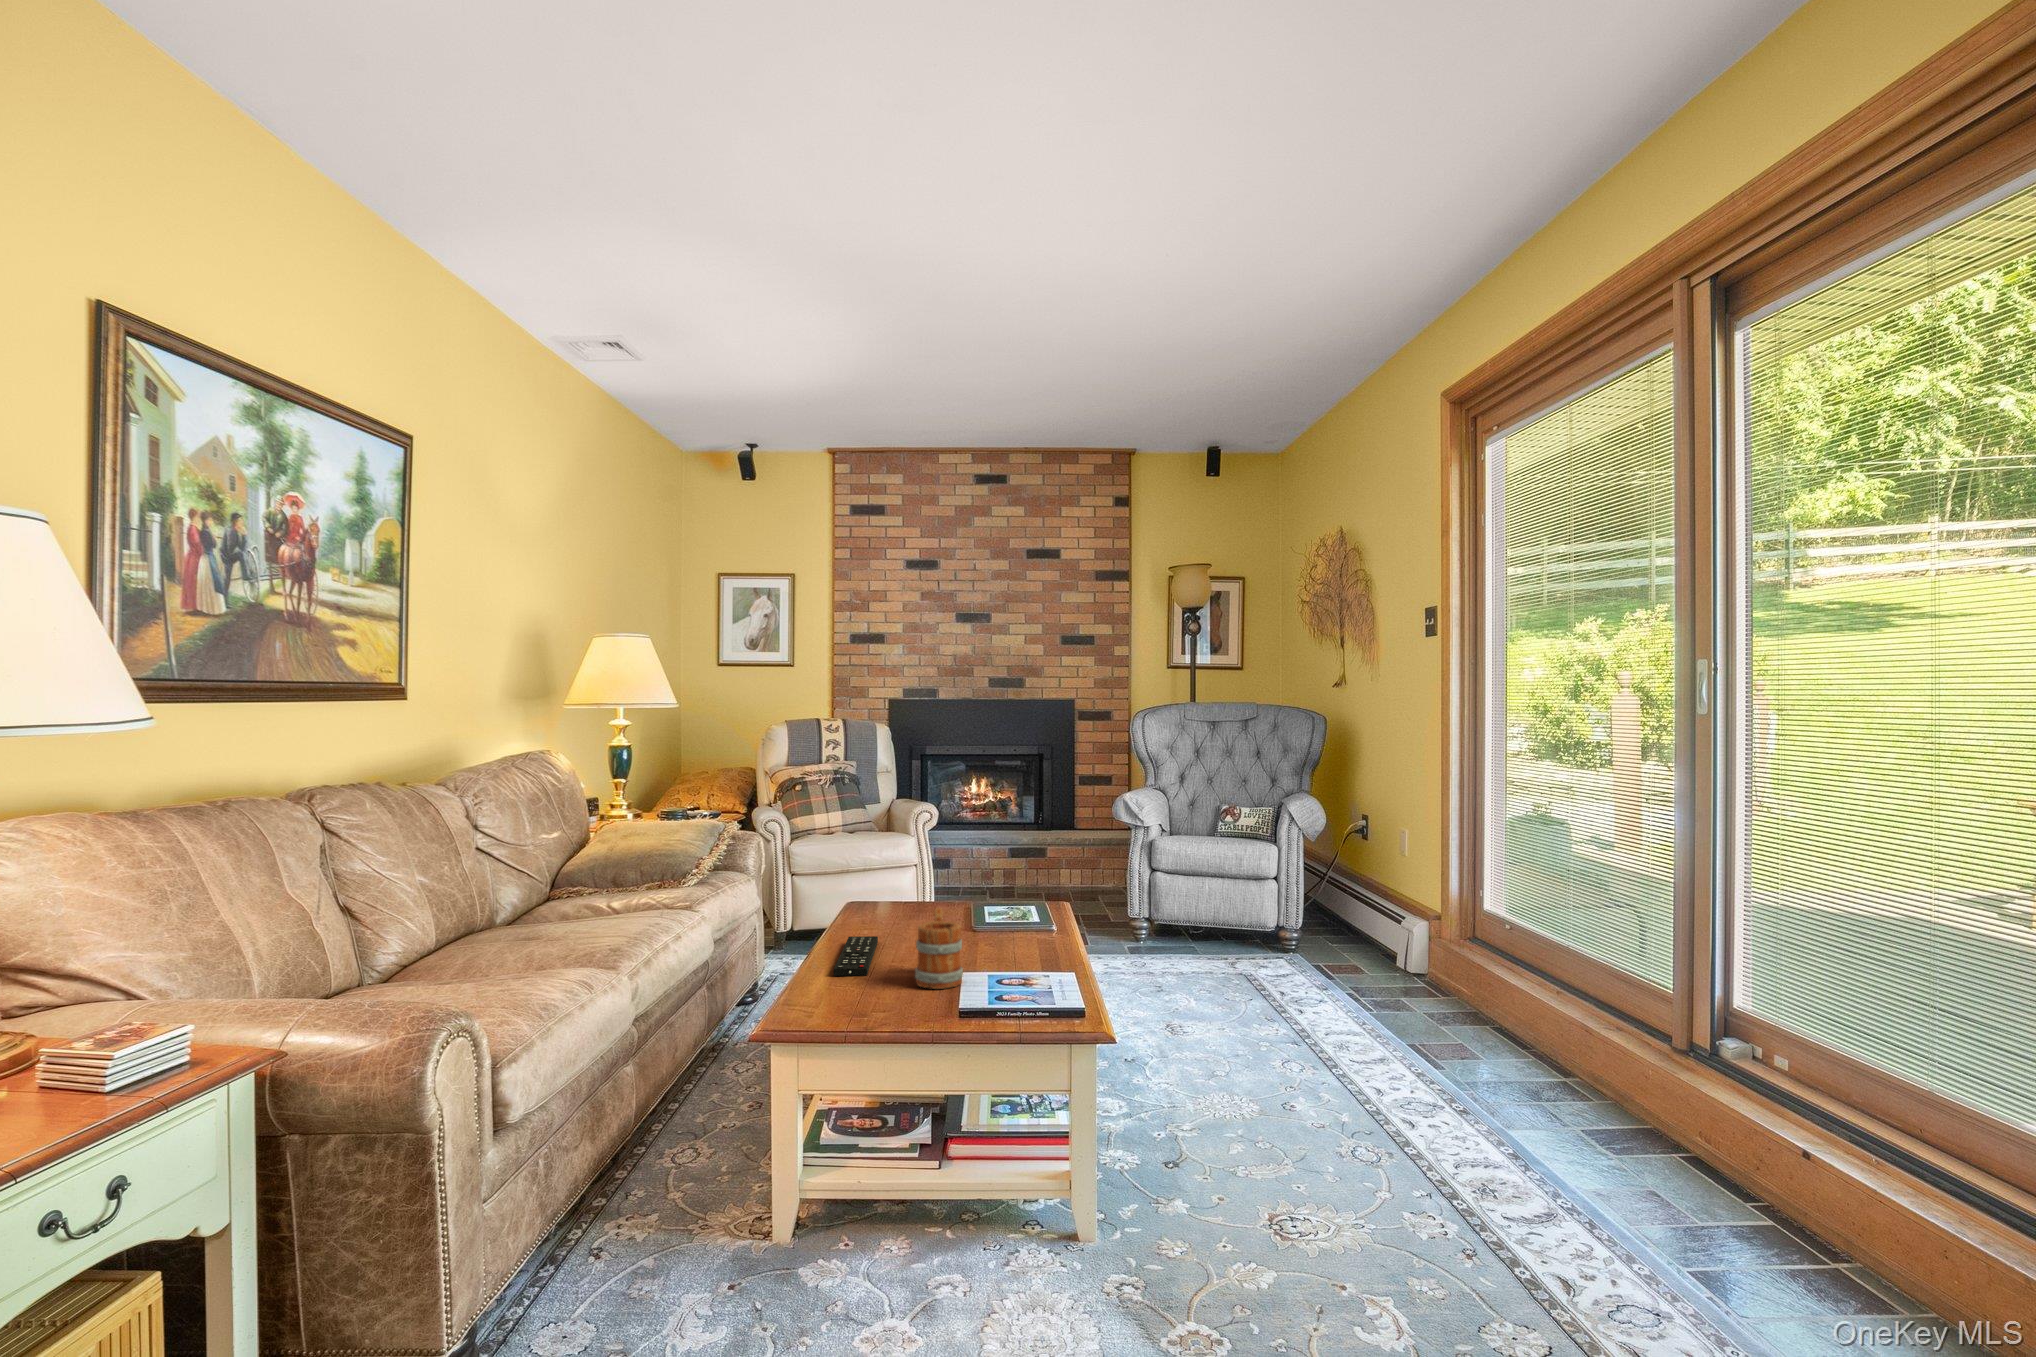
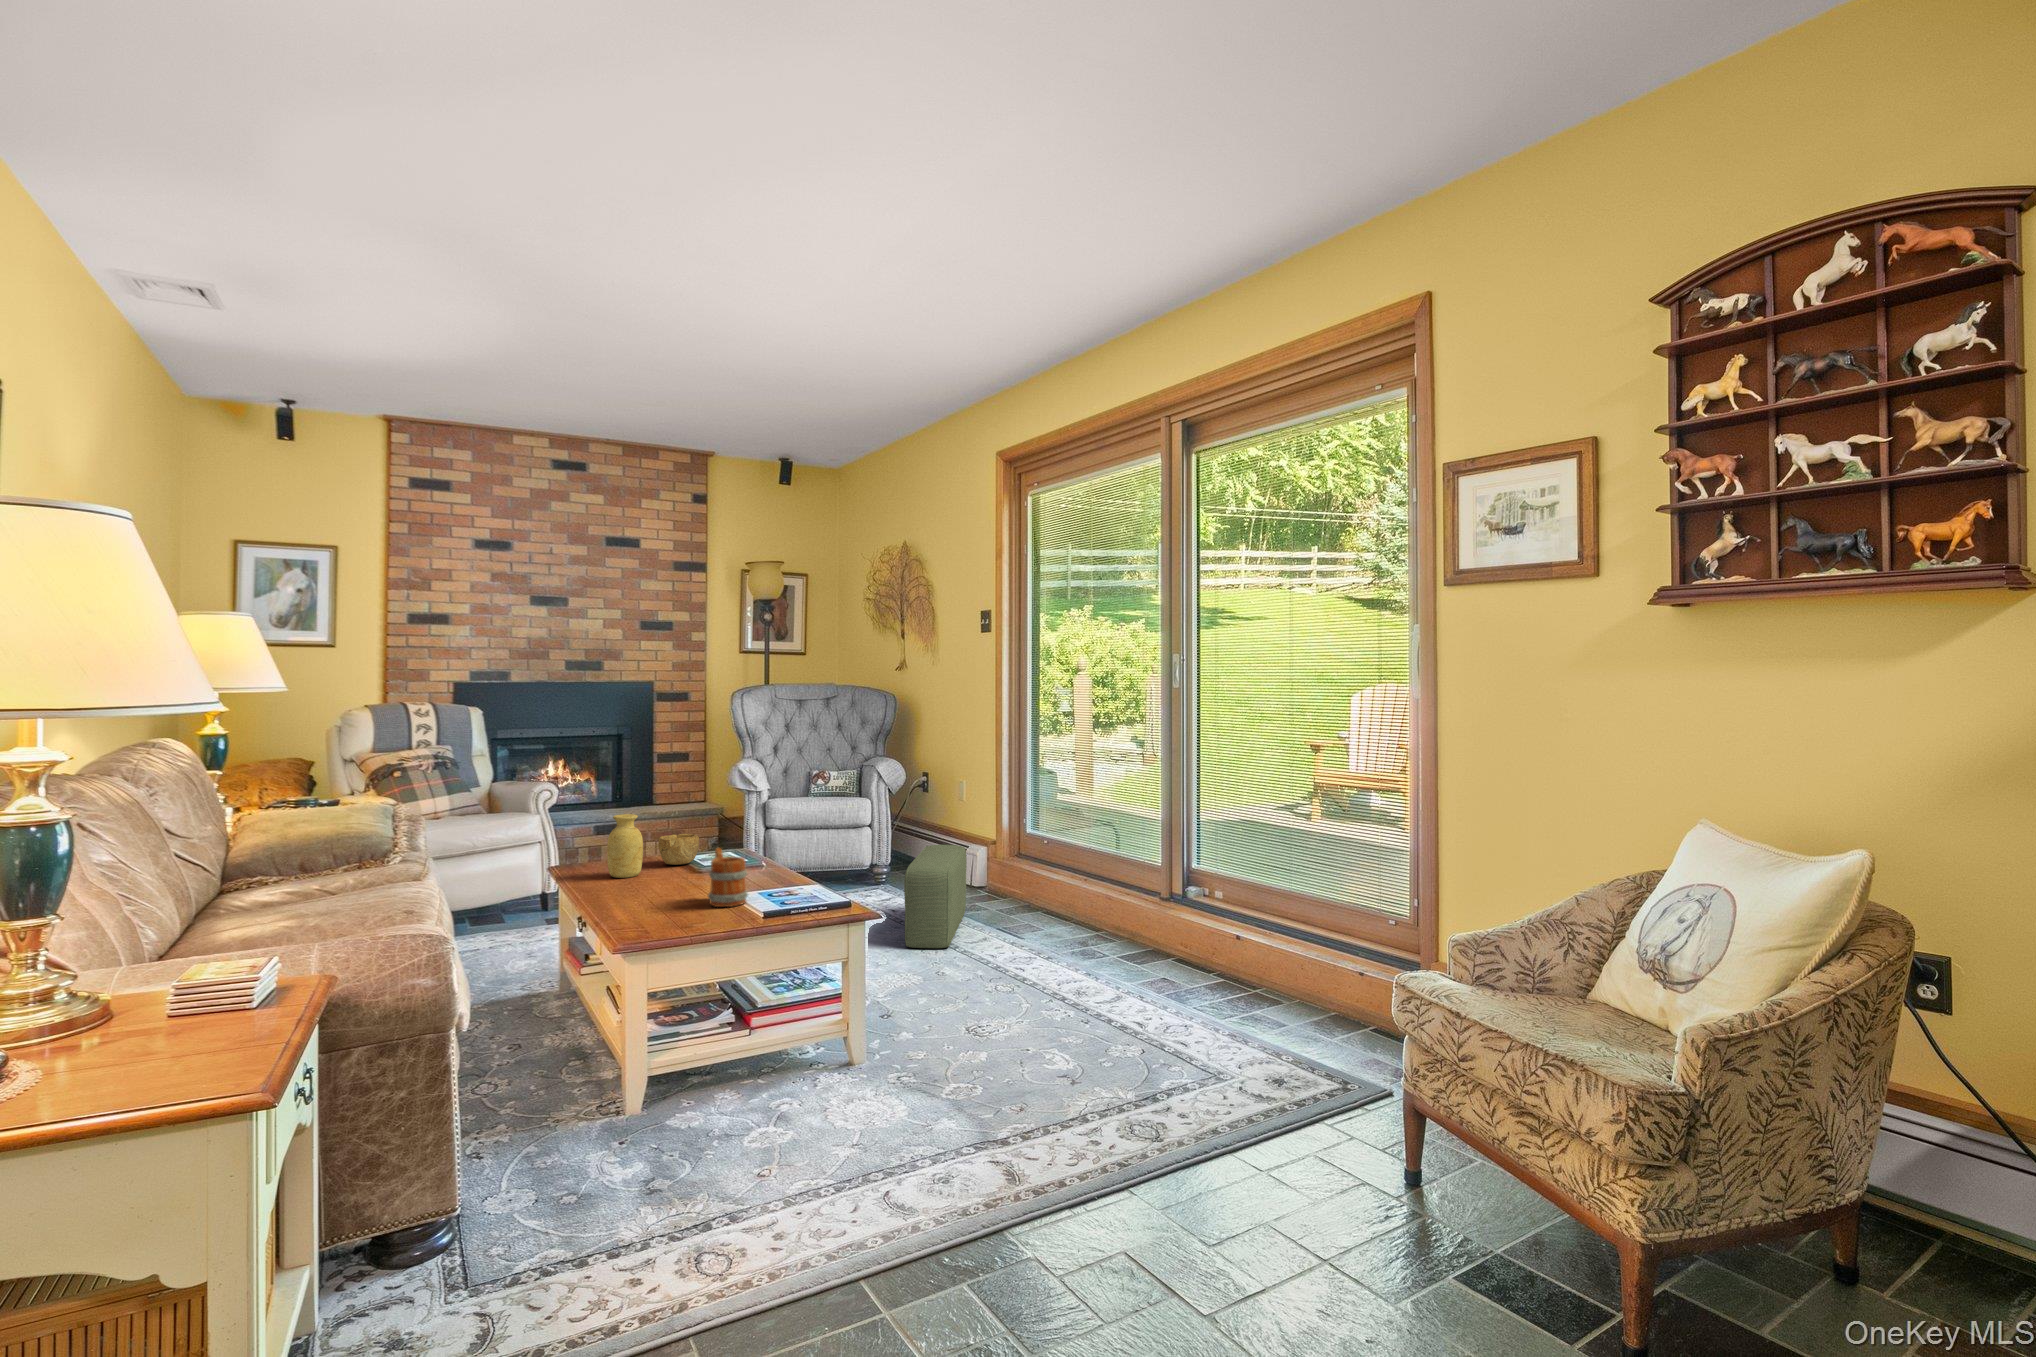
vase: none [873,851,912,926] -> present [607,814,643,878]
bowl: none [939,878,986,915] -> present [658,834,699,865]
pouf: none [1263,915,1374,1063] -> present [904,845,967,948]
remote control: present [834,936,878,976] -> none [608,883,660,910]

